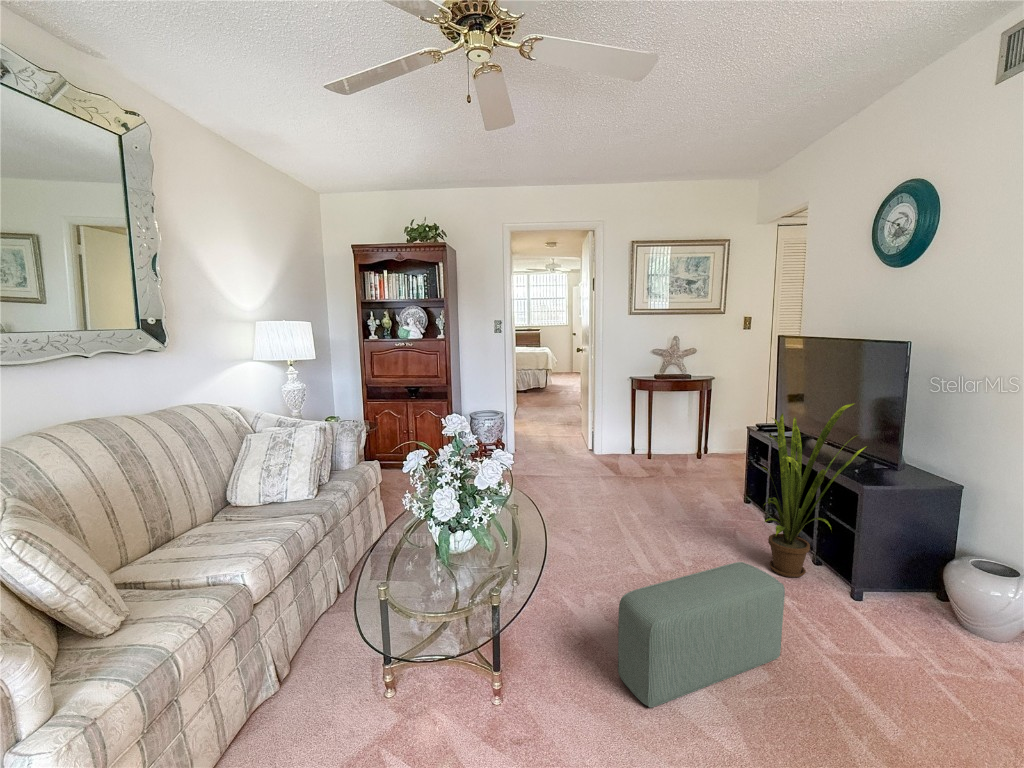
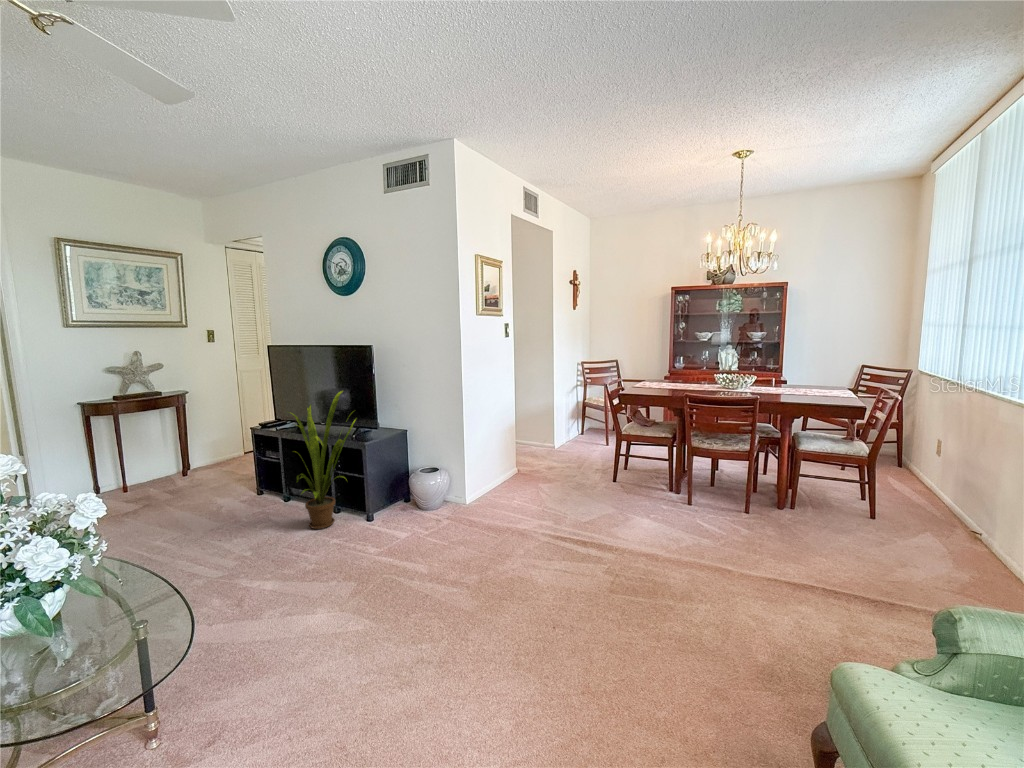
pouf: present [618,562,785,708] -> none [251,519,355,657]

